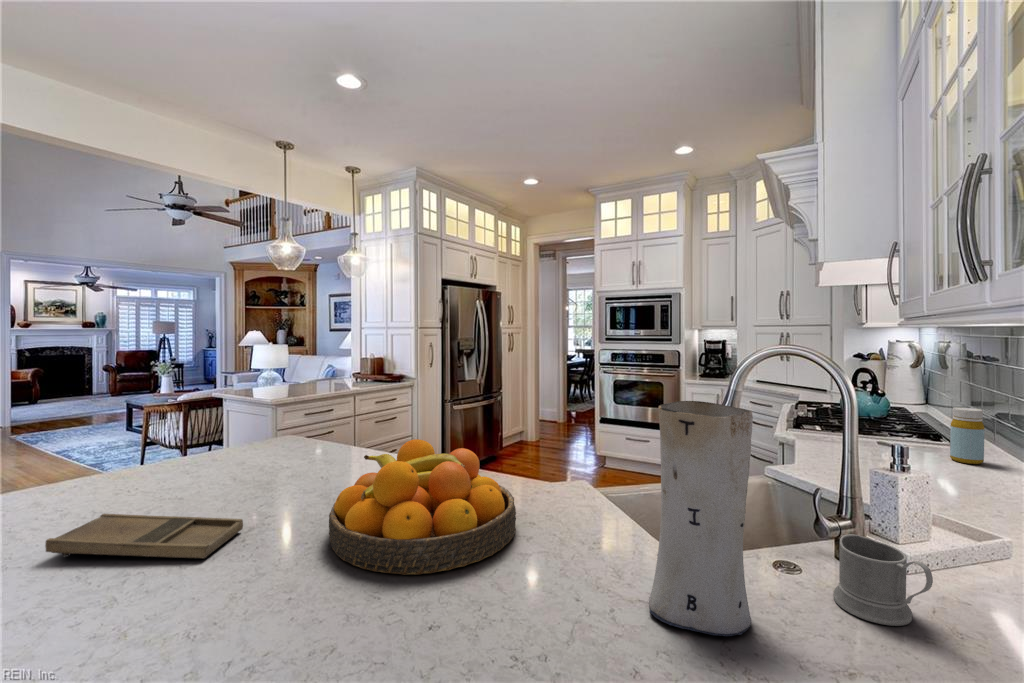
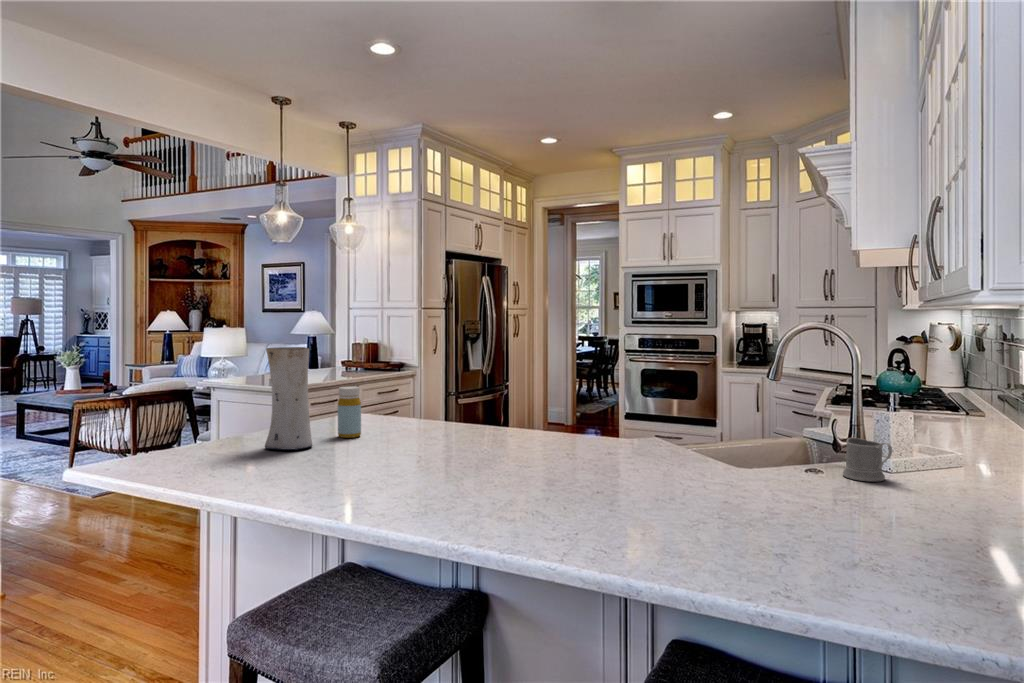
vase: present [649,401,753,636] -> present [265,347,312,450]
bottle: present [950,407,985,464] -> present [338,386,361,438]
fruit bowl: present [329,439,516,575] -> none [500,394,632,471]
tray: present [45,514,243,558] -> none [322,446,434,468]

